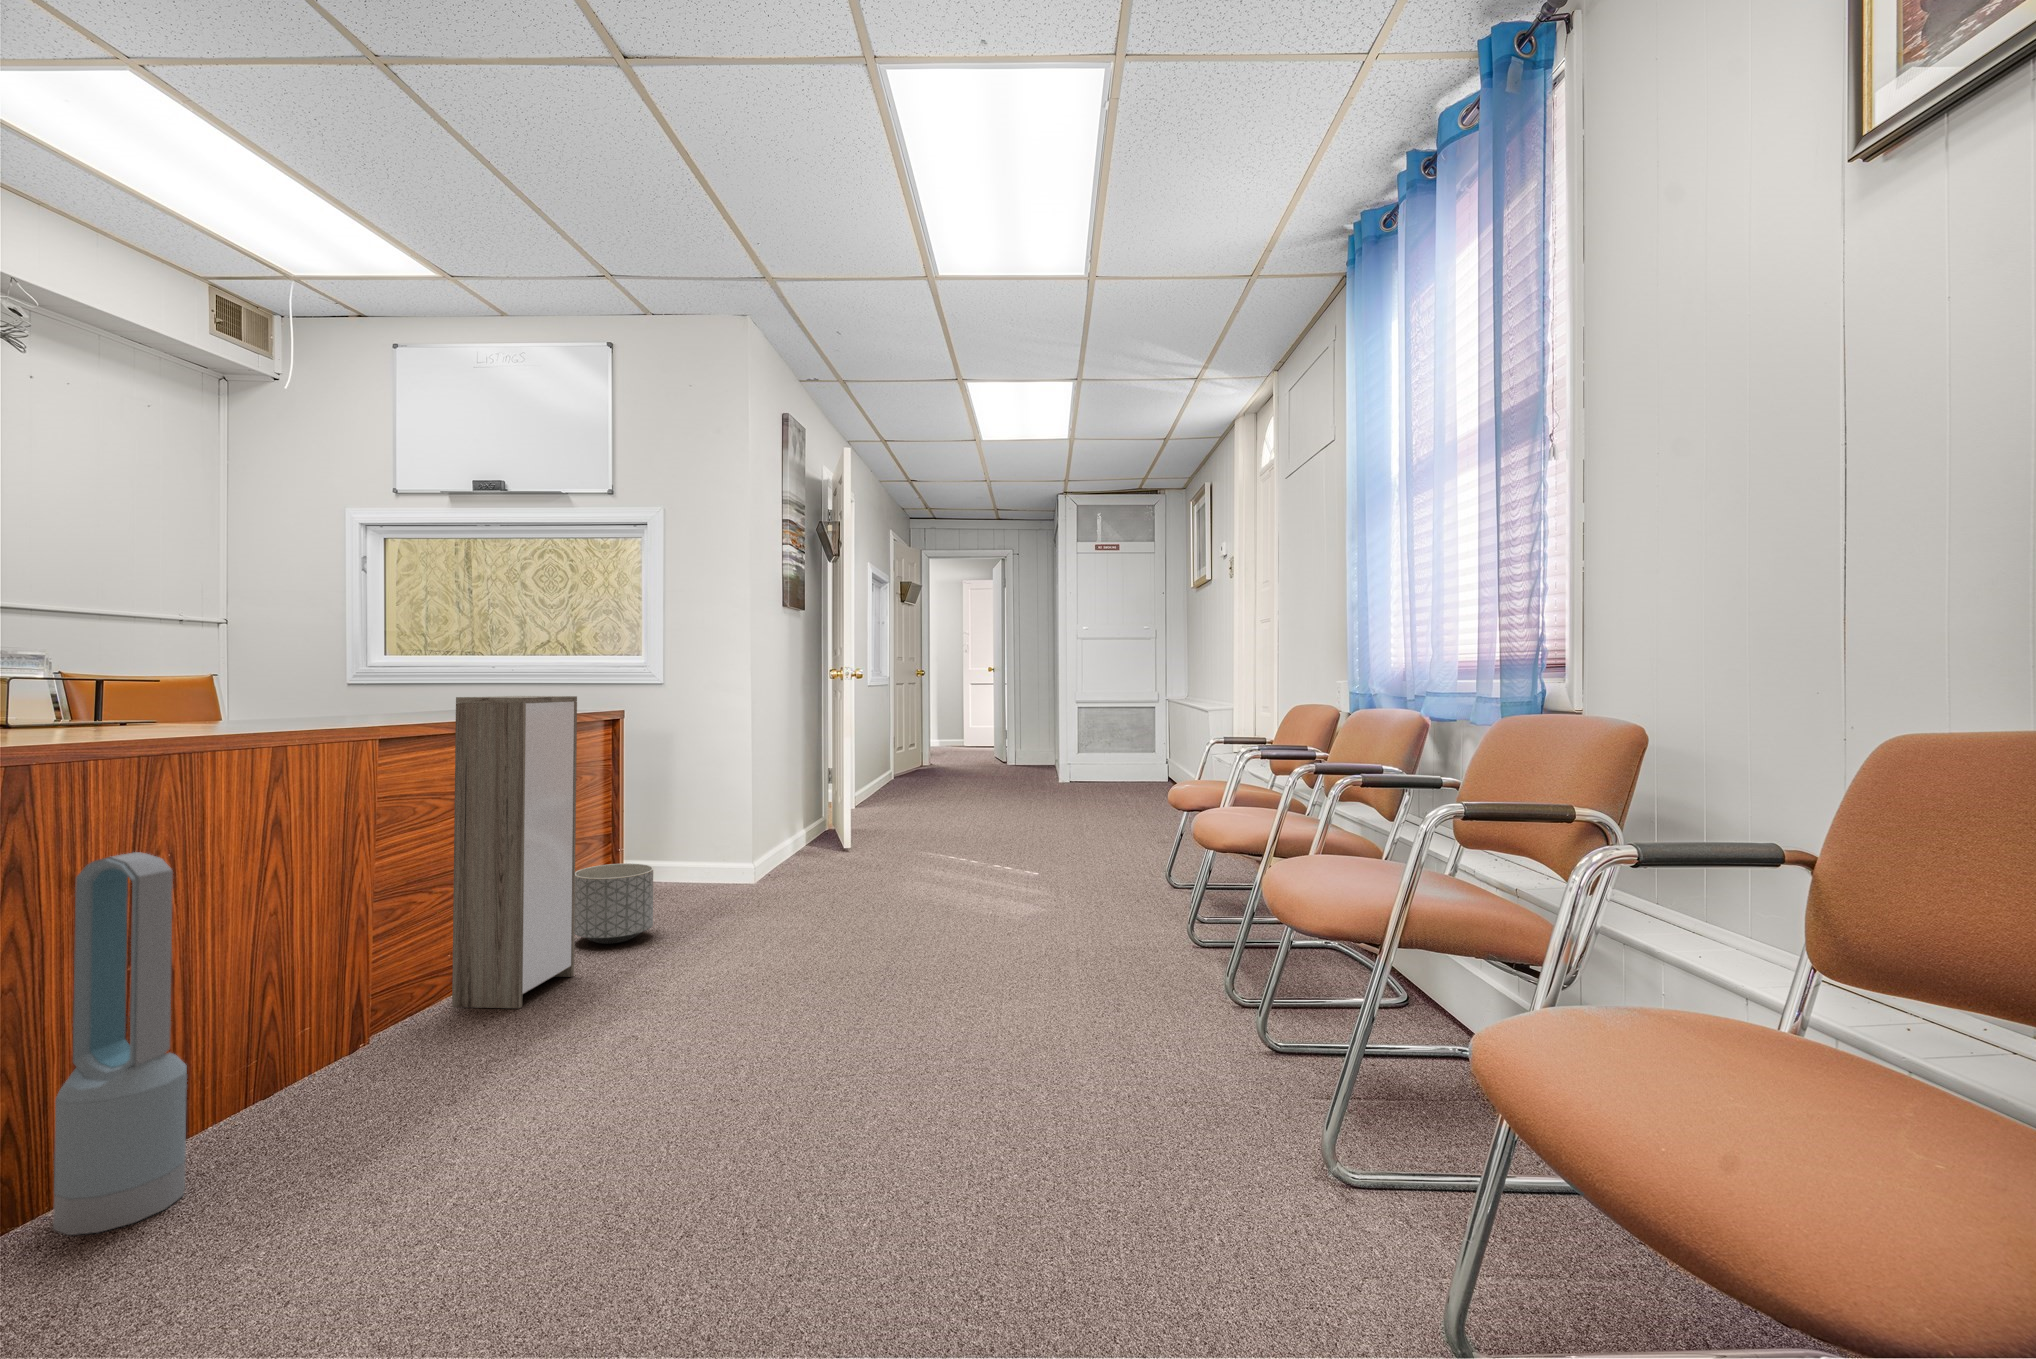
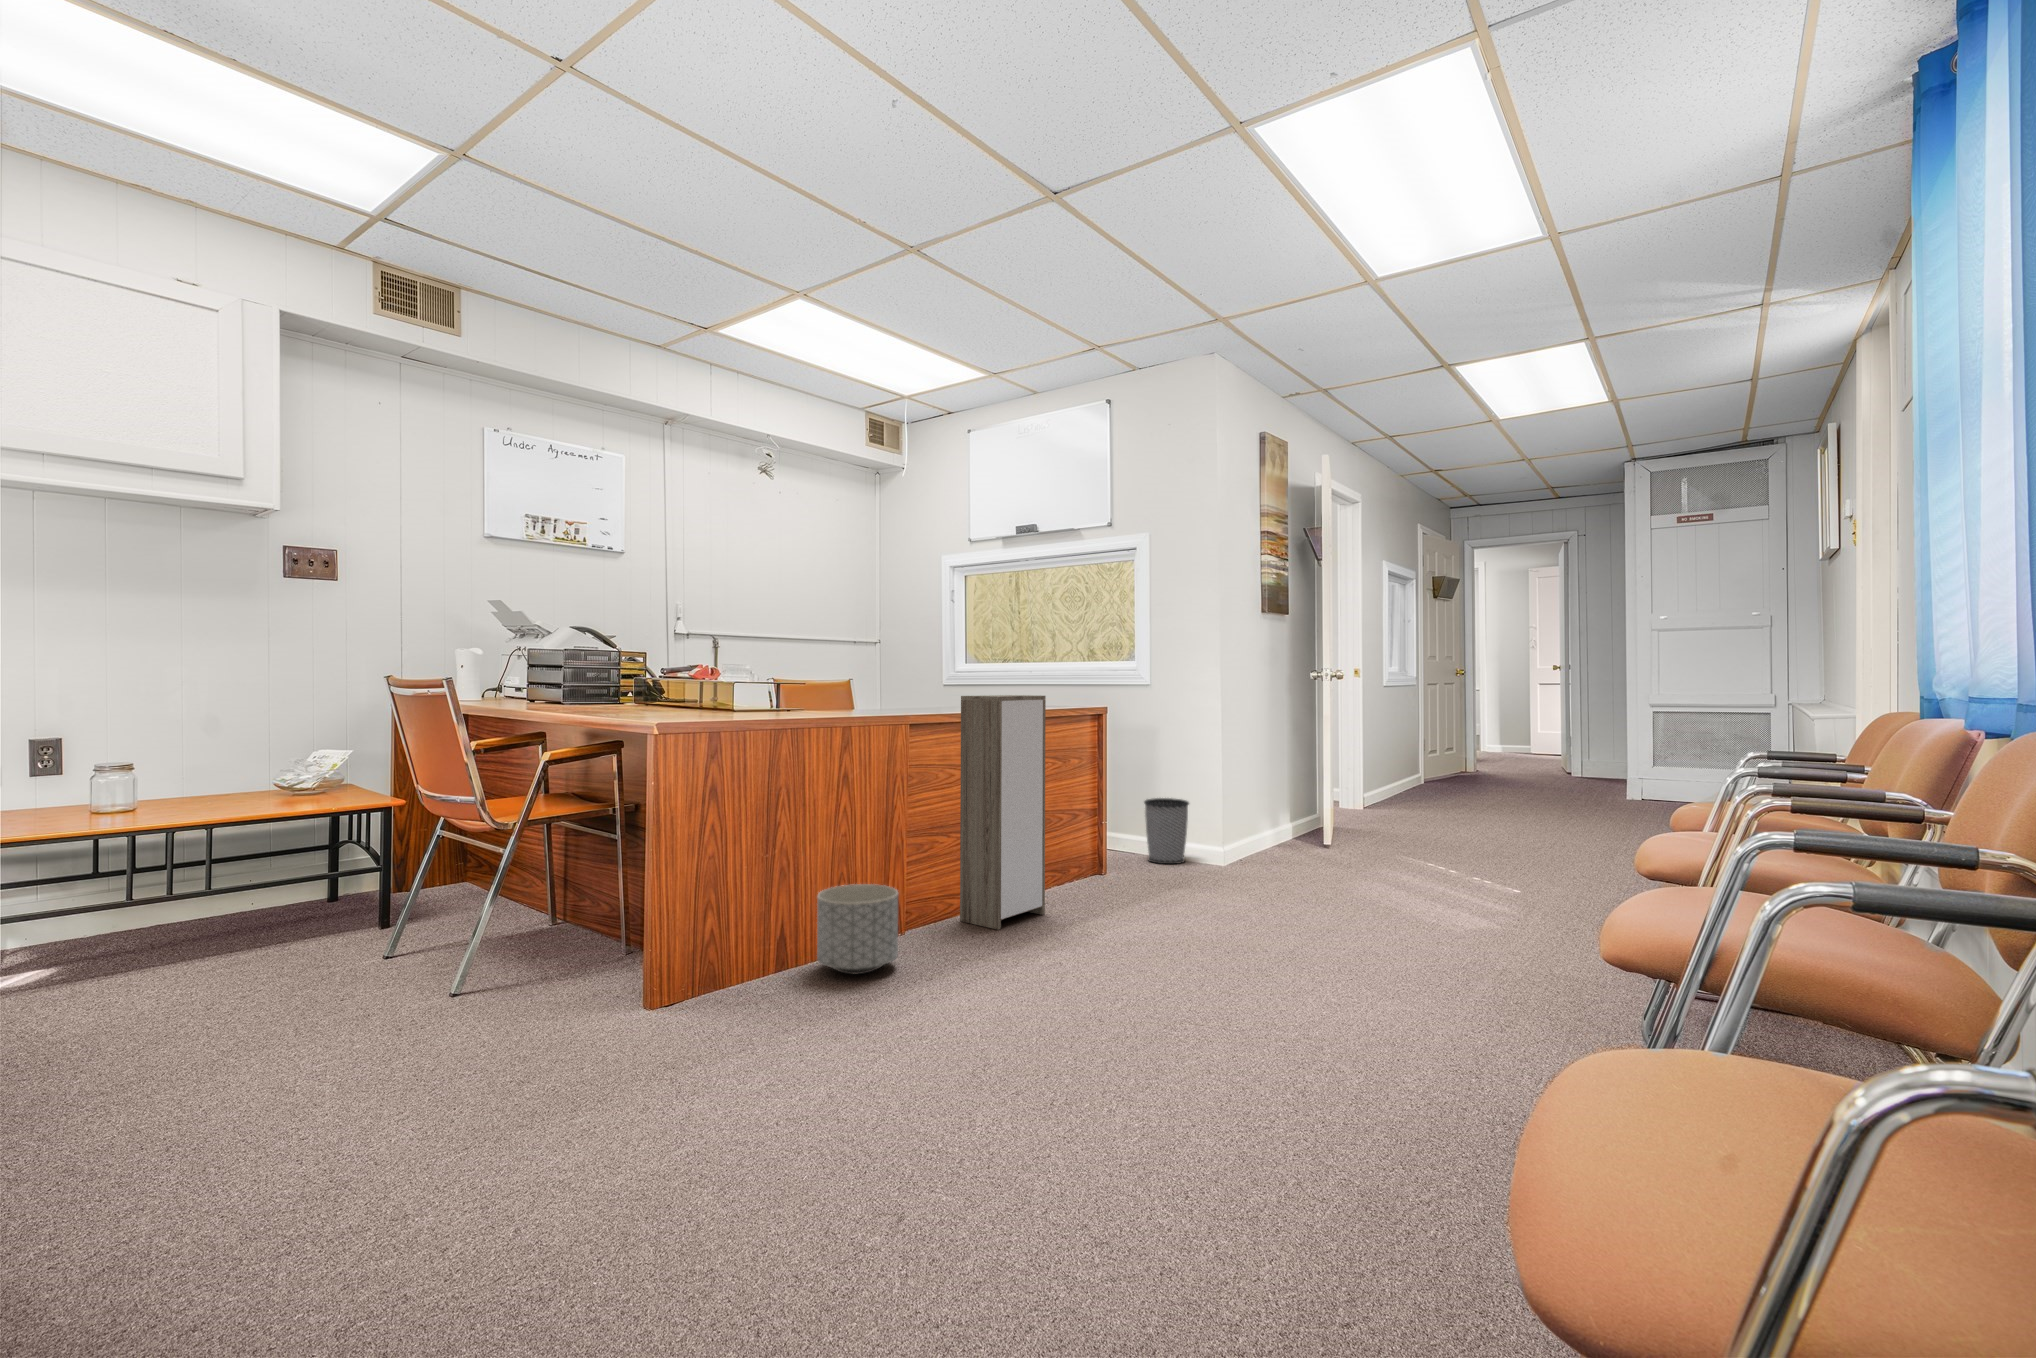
wastebasket: none [663,814,718,891] -> present [1144,798,1189,864]
air purifier: present [53,852,187,1235] -> none [728,787,786,1004]
planter: present [575,863,653,944] -> present [817,884,898,974]

